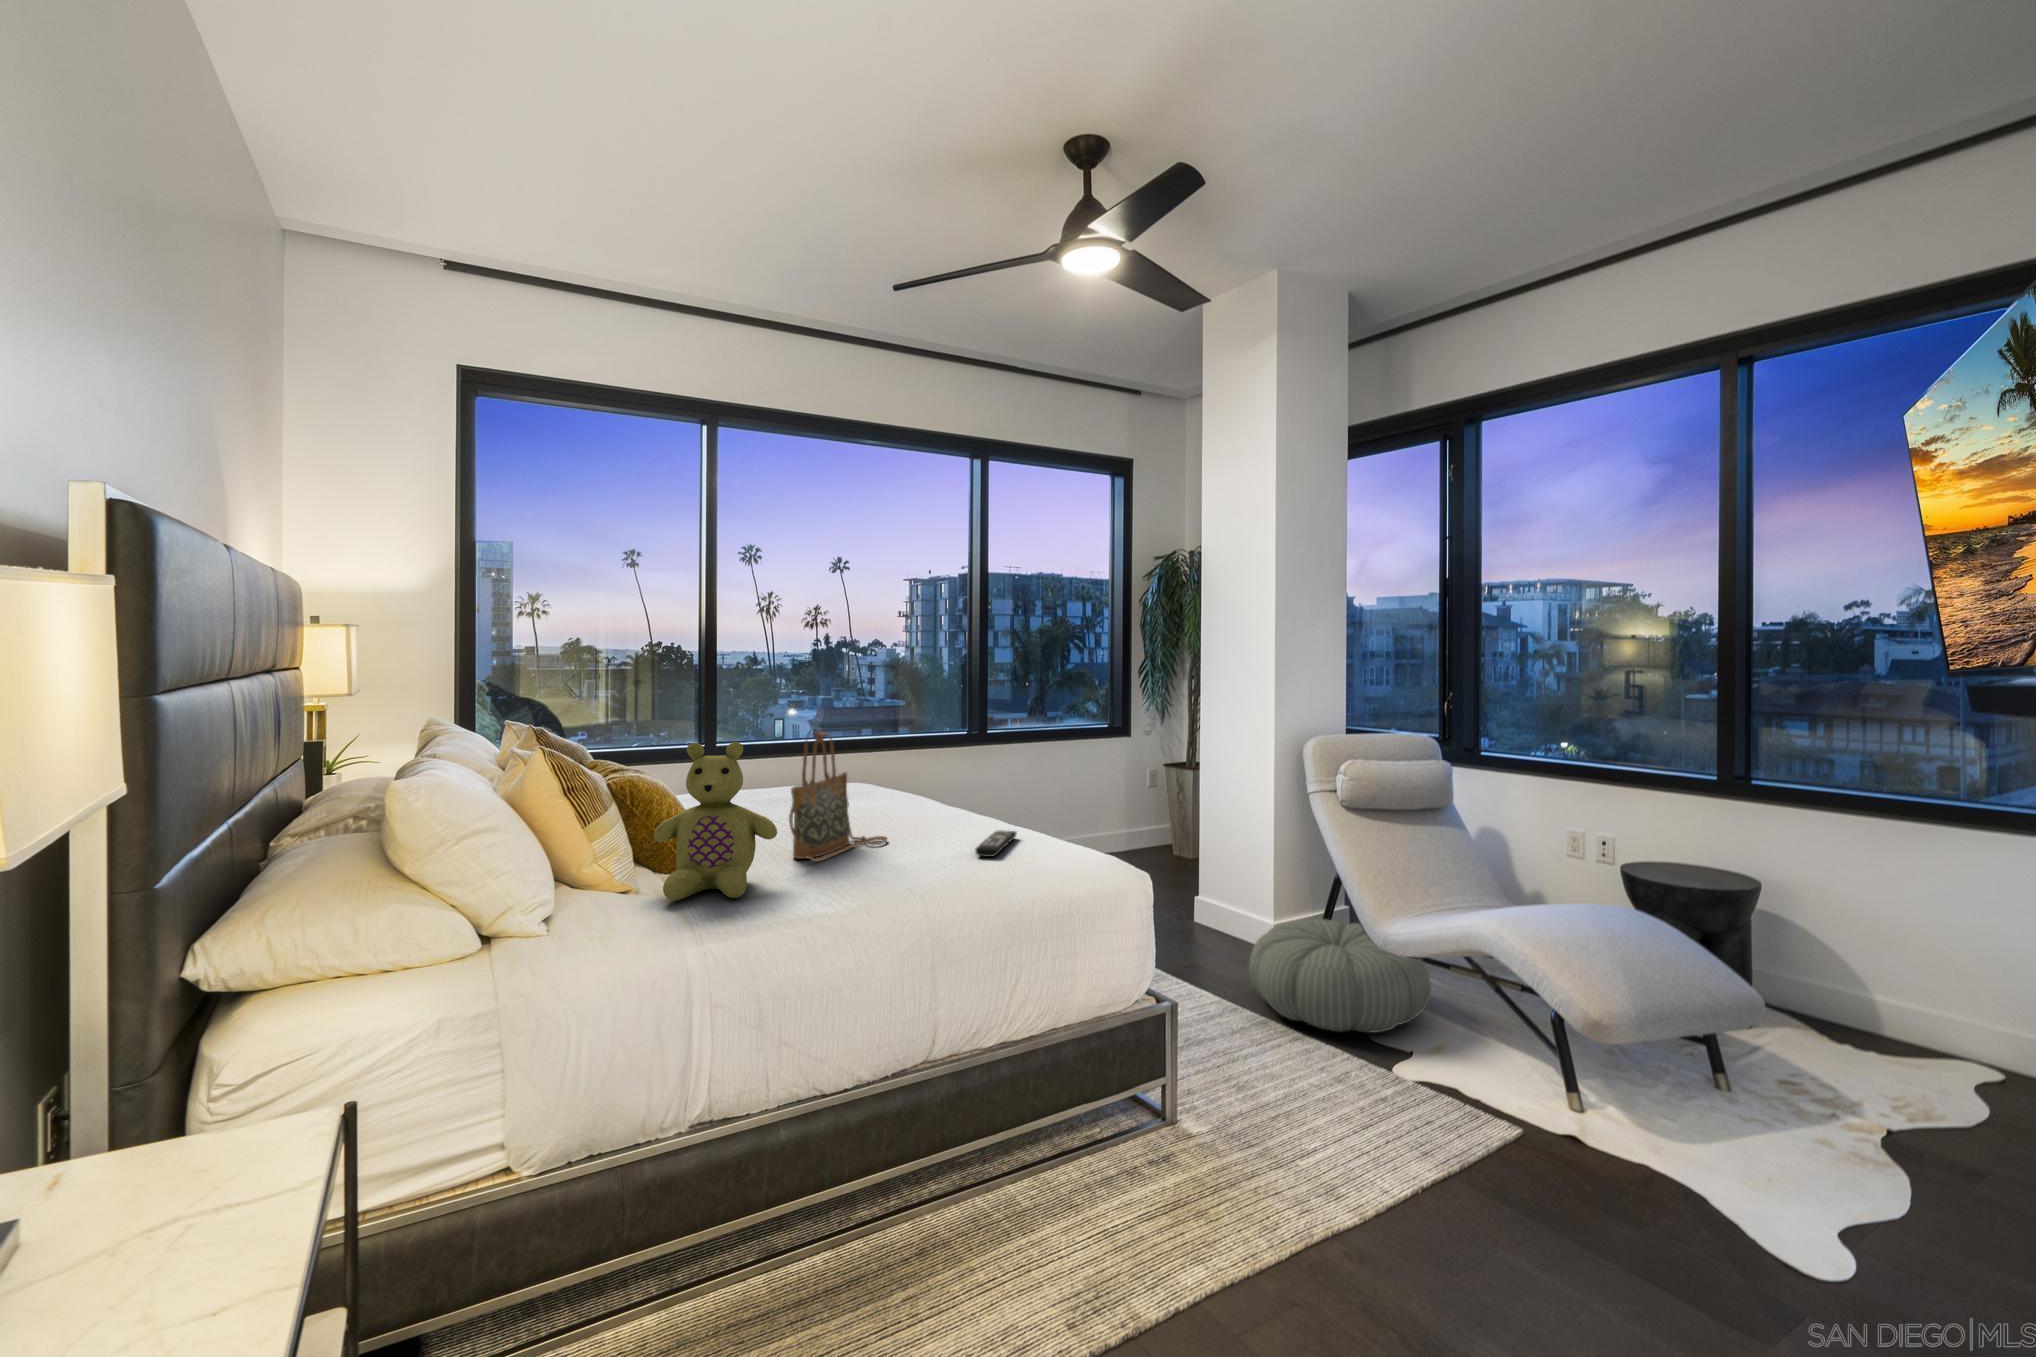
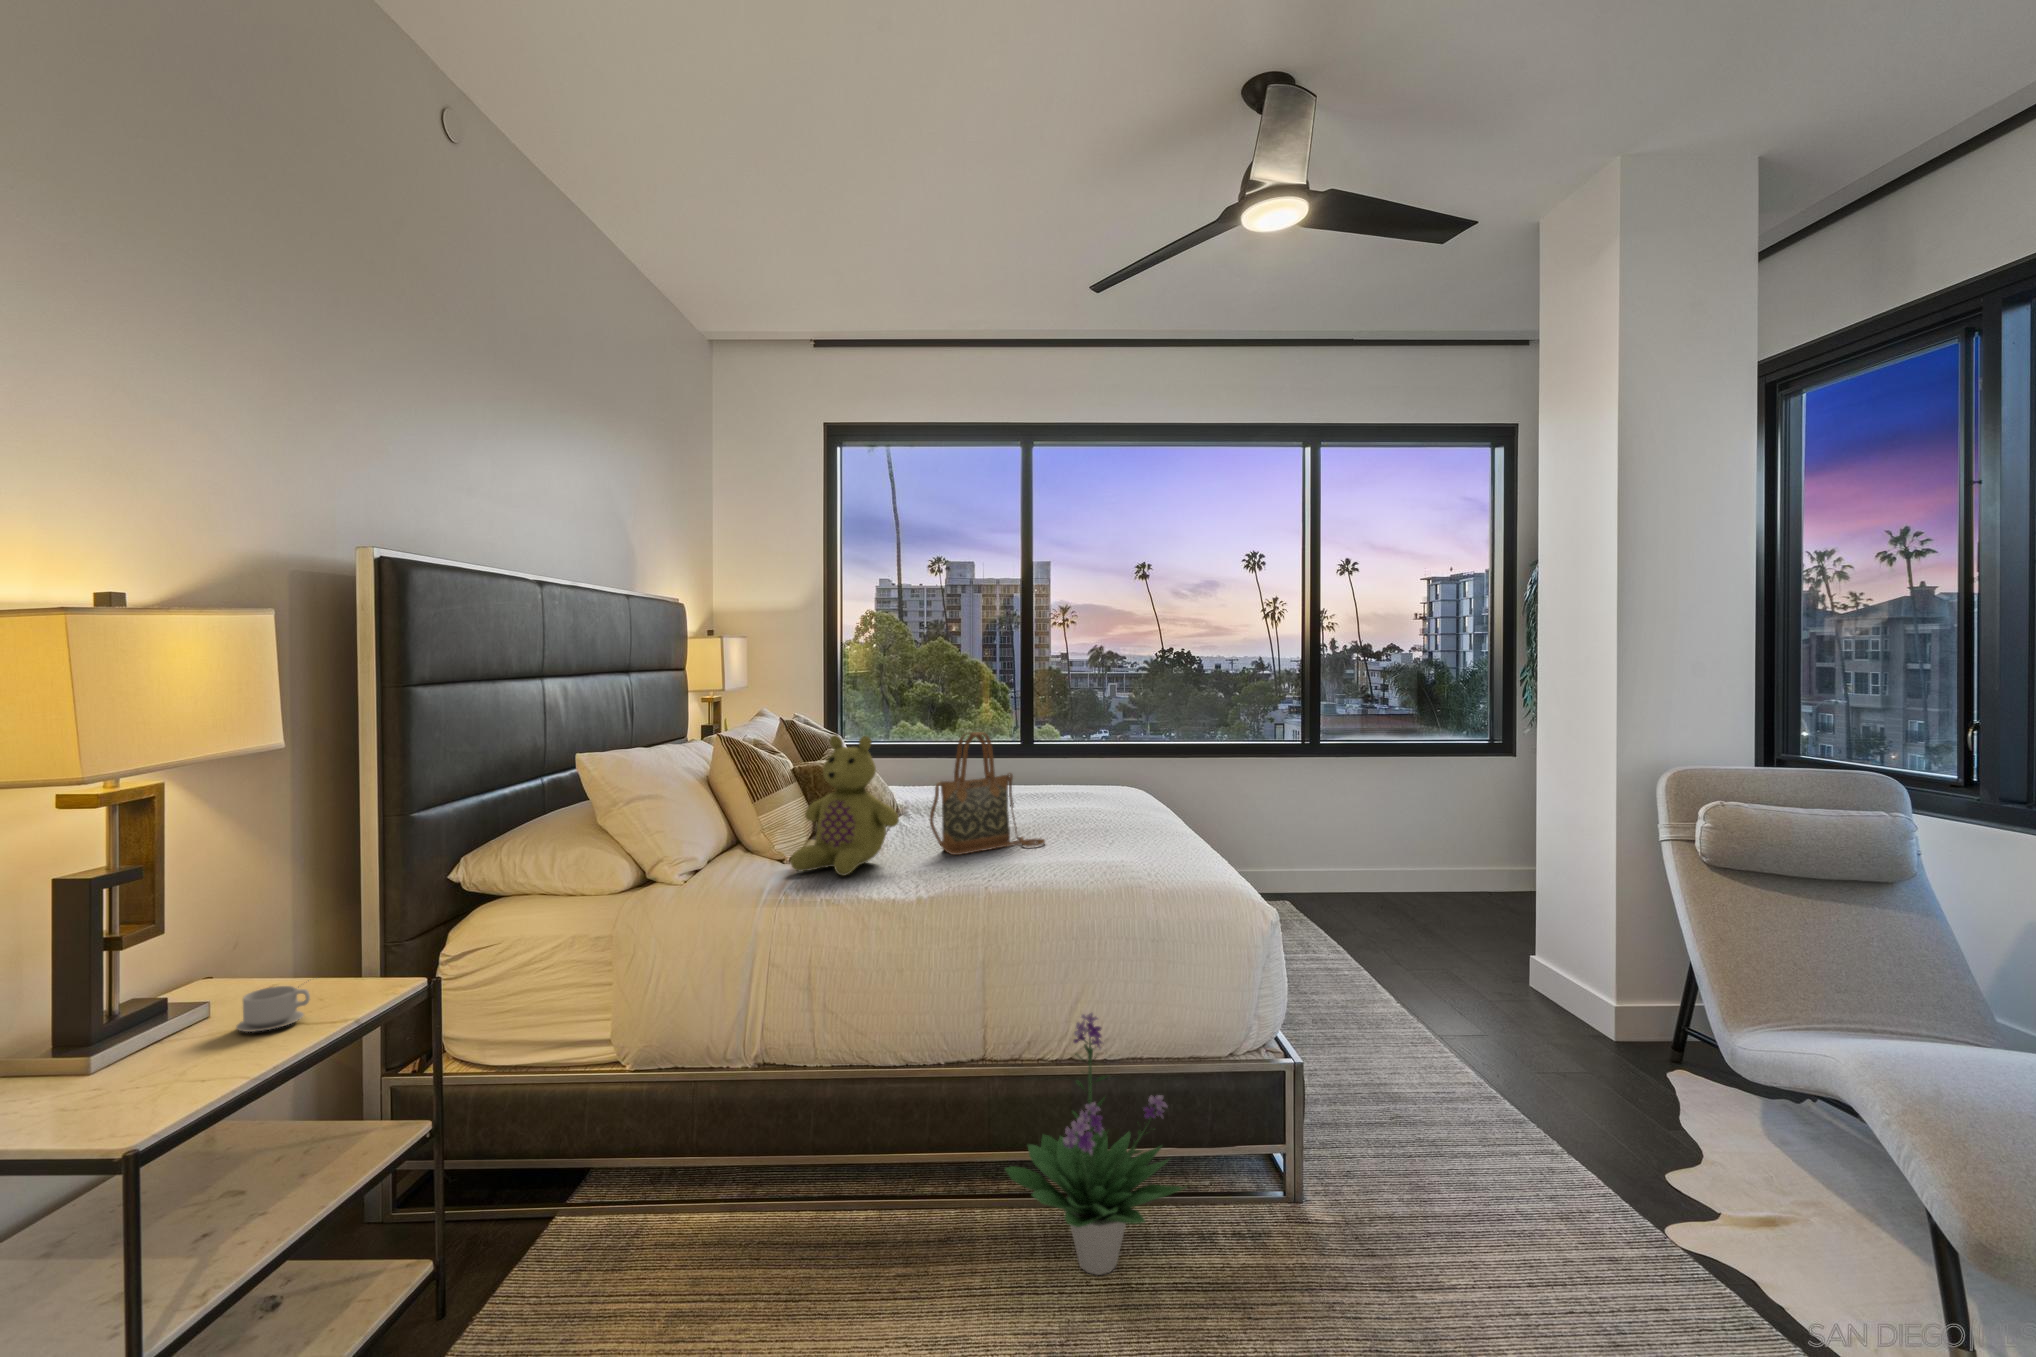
remote control: present [975,830,1016,857] -> none [1096,844,1169,868]
pouf: present [1249,919,1431,1033] -> none [1519,1008,1791,1177]
potted plant: none [989,992,1149,1234] -> present [1005,1013,1185,1275]
teacup: none [99,1146,246,1261] -> present [236,980,310,1032]

